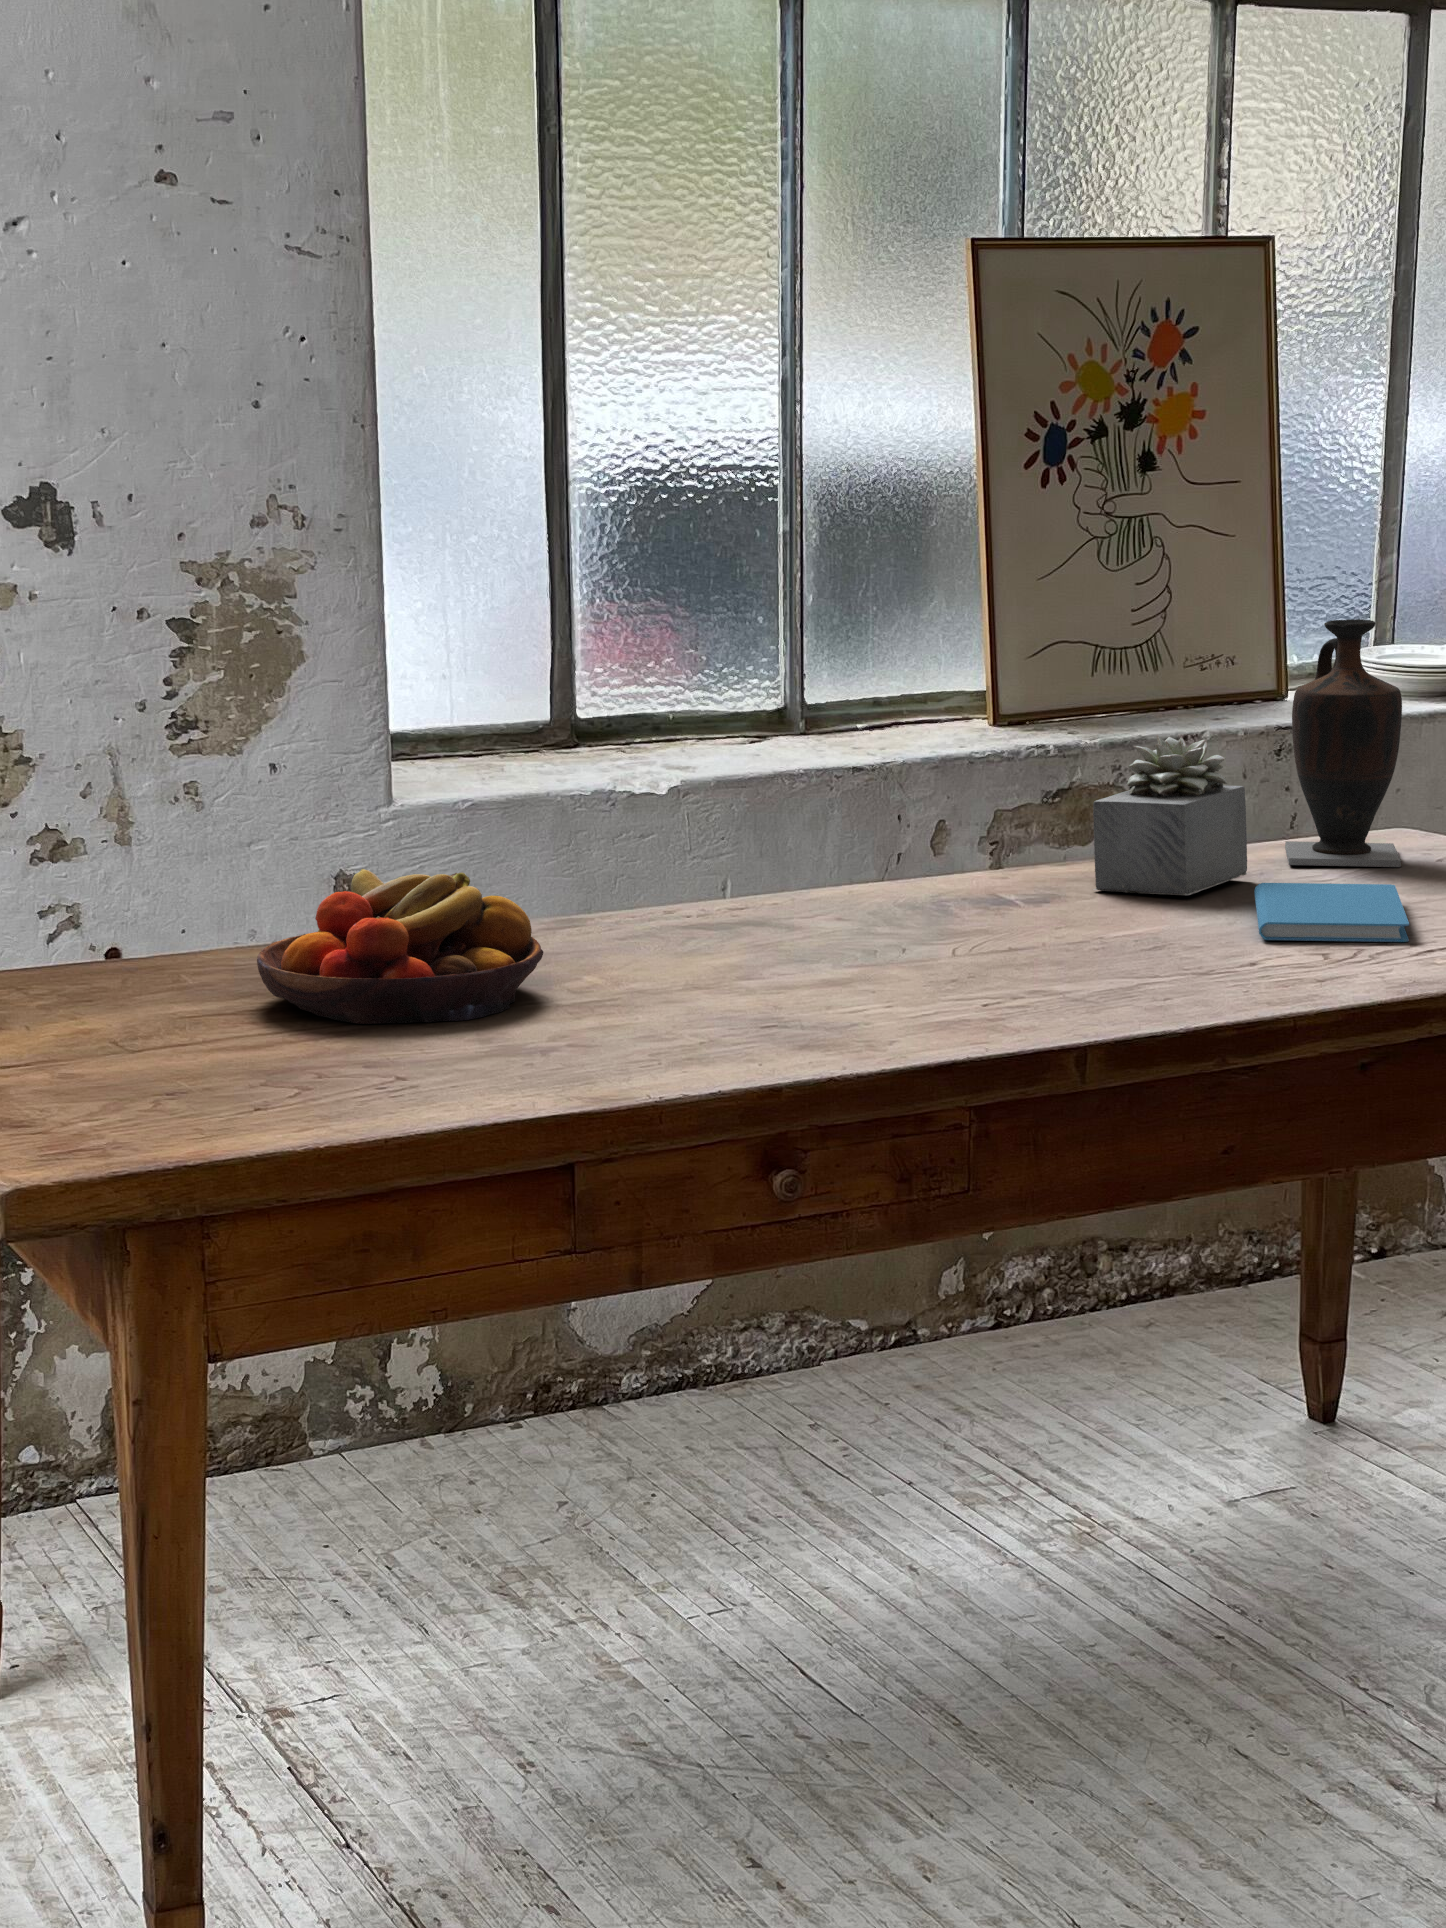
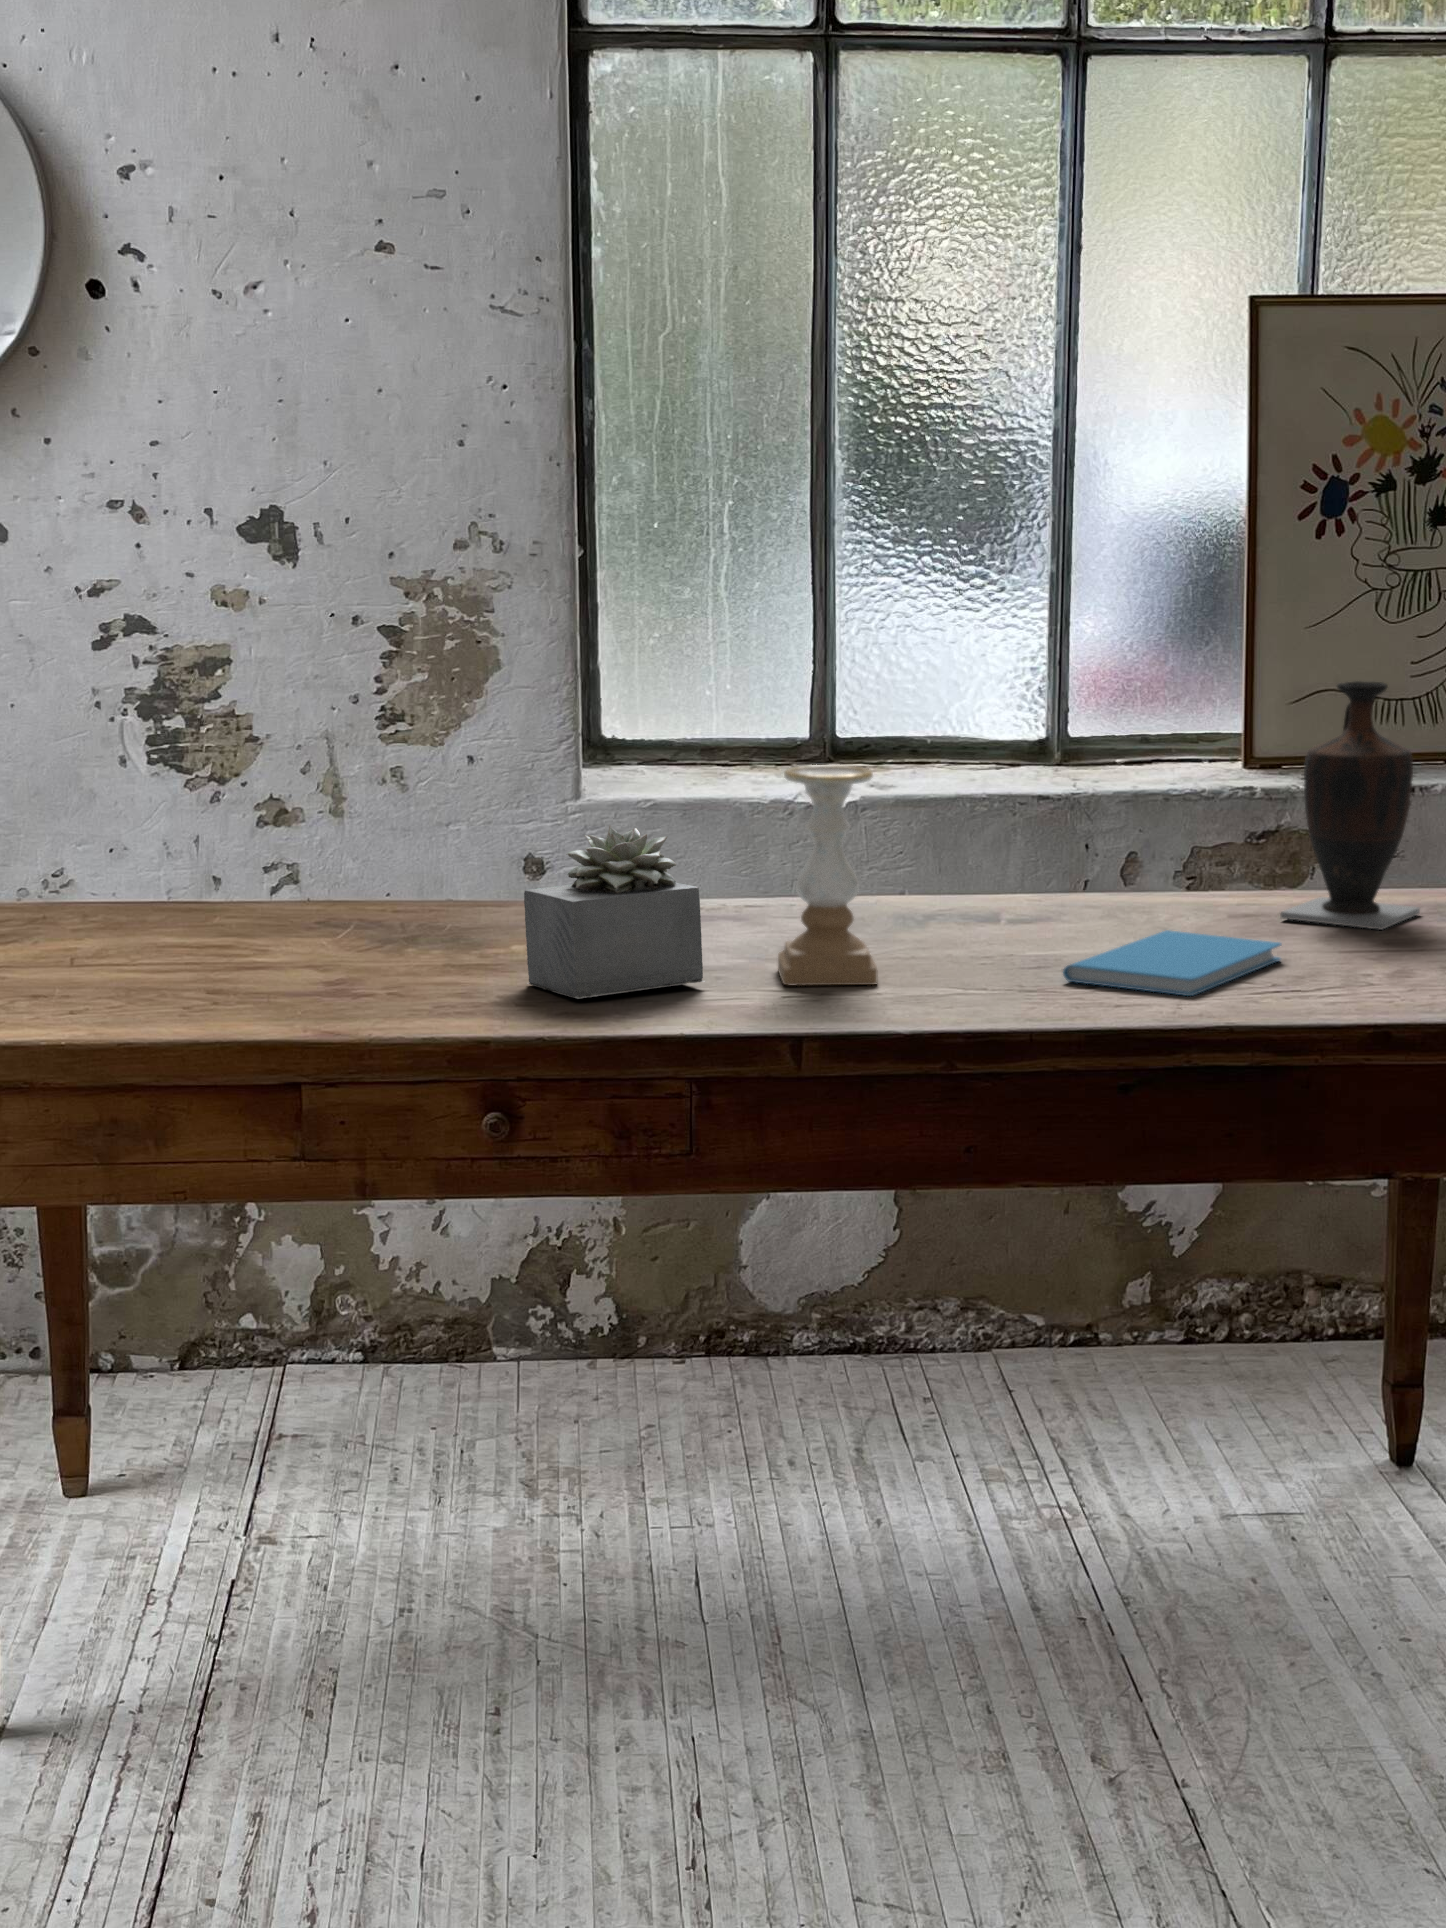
candle holder: none [961,731,1097,971] -> present [778,765,878,986]
succulent plant: present [1093,735,1248,895] -> present [524,825,705,999]
fruit bowl: present [257,869,543,1024] -> none [154,846,395,979]

